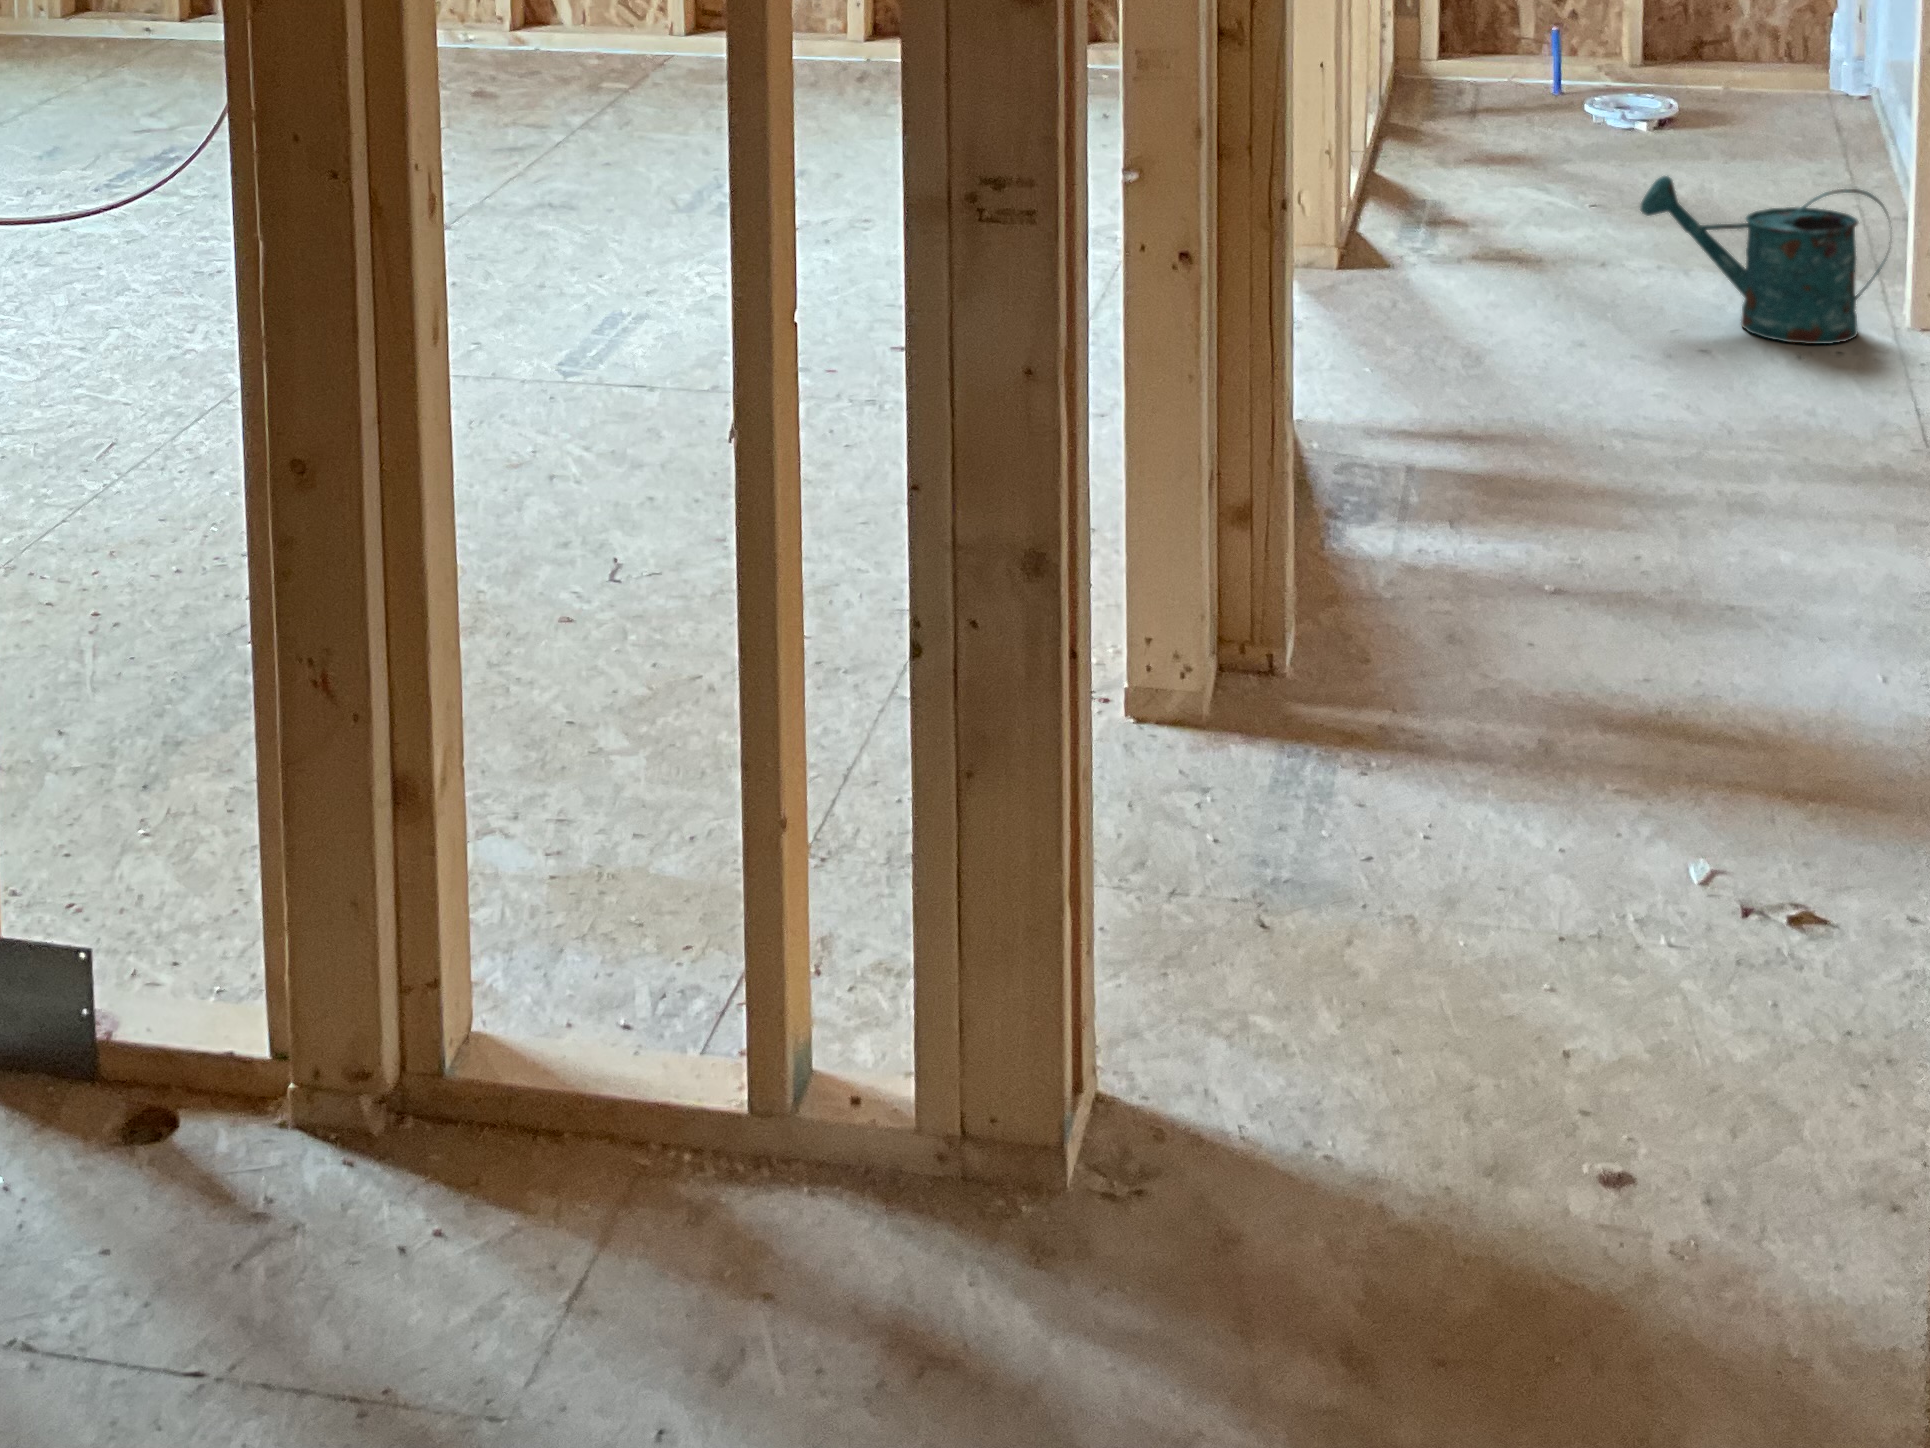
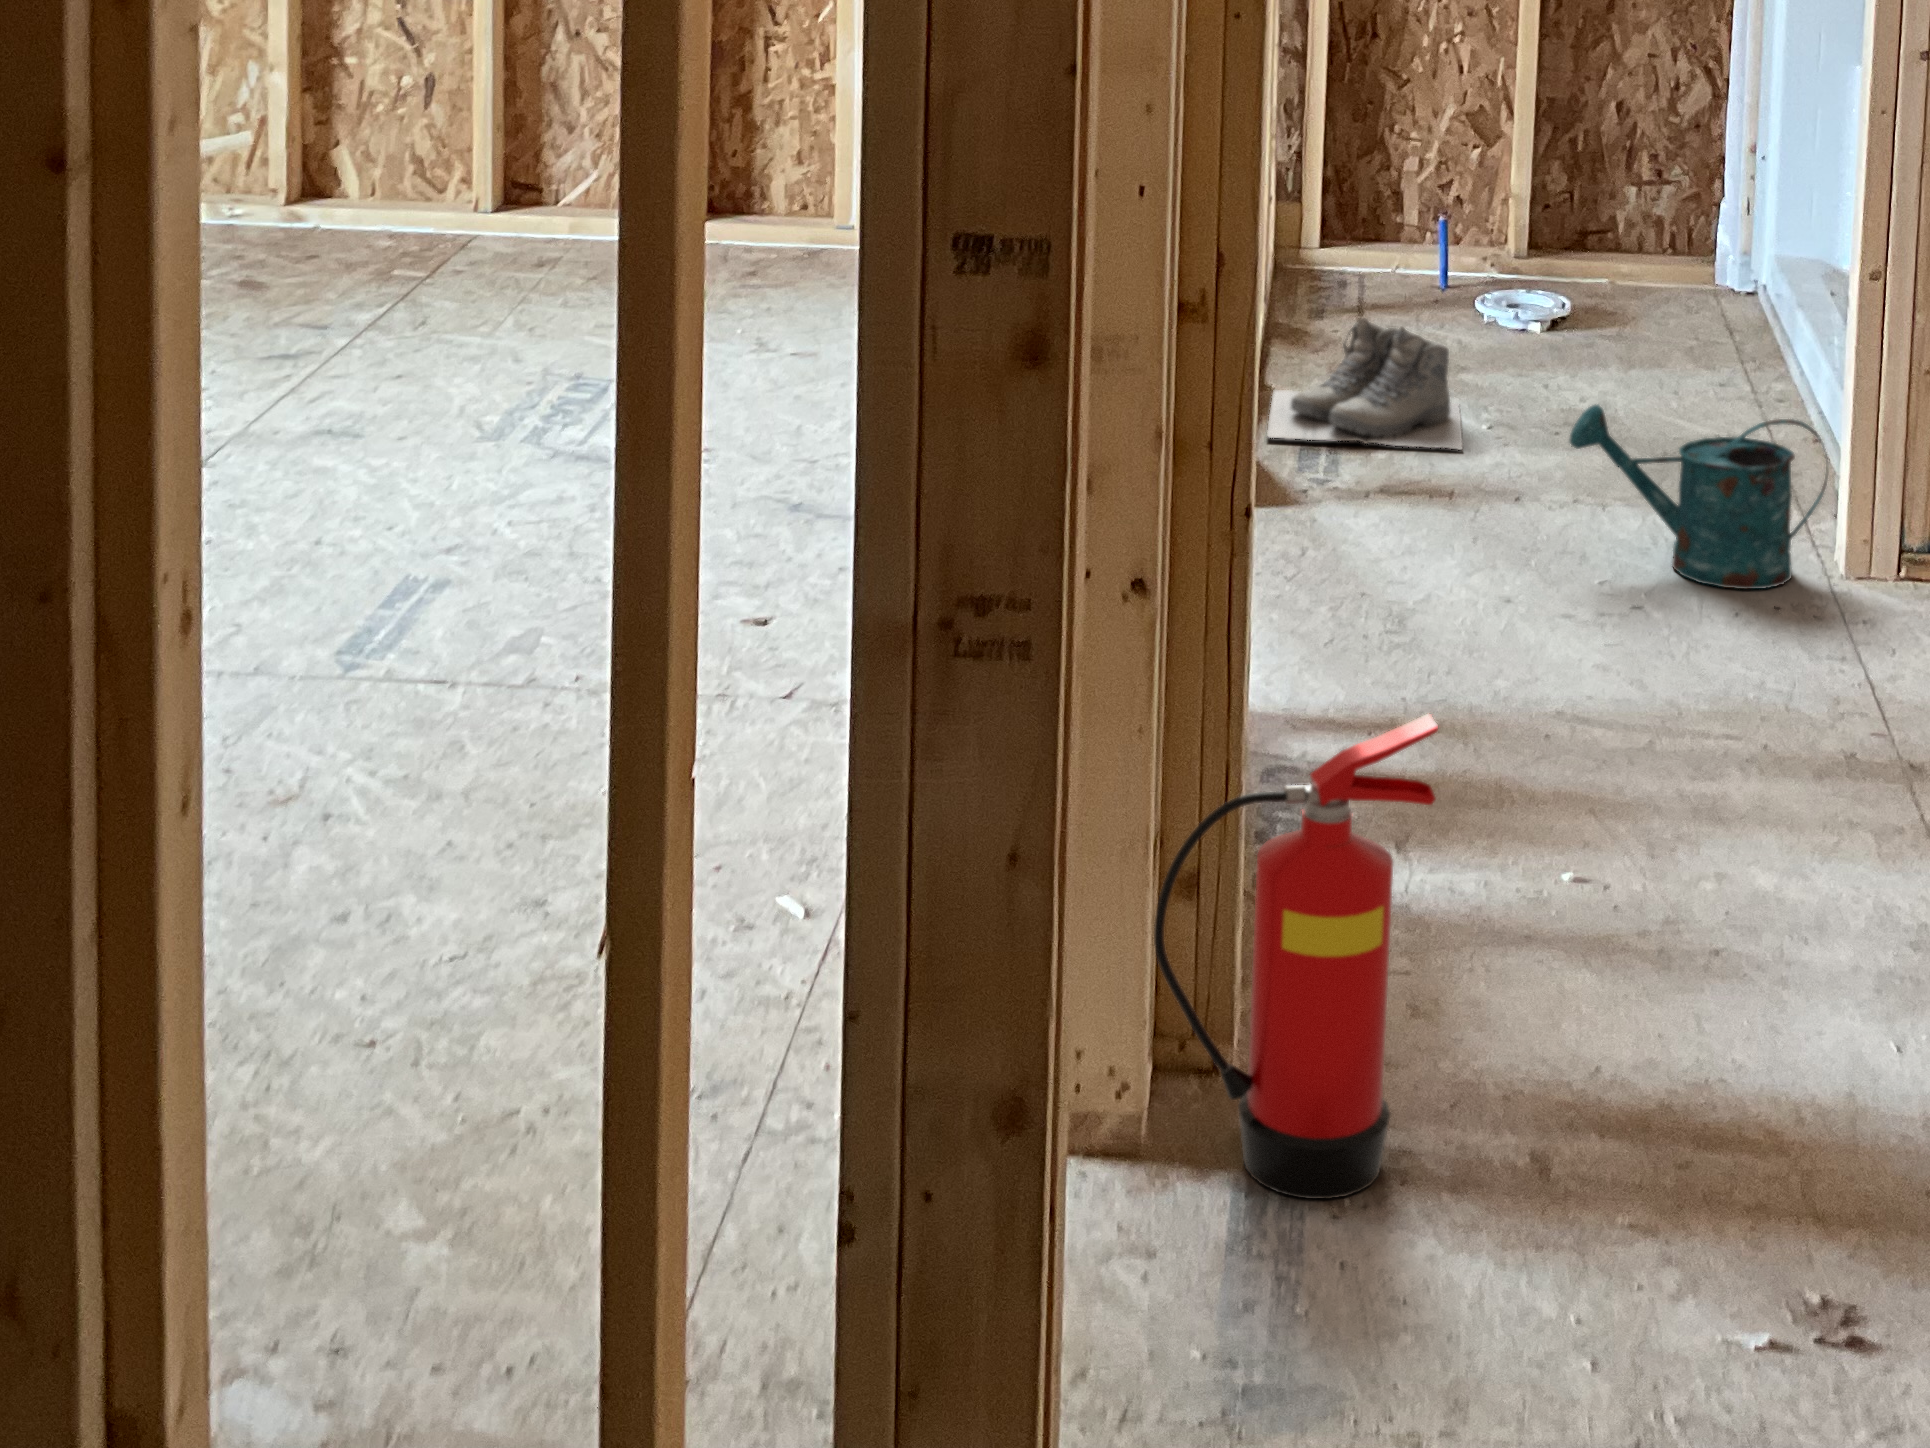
boots: none [1368,111,1557,230] -> present [1266,318,1463,450]
fire extinguisher: none [1200,369,1440,767] -> present [1154,714,1438,1199]

